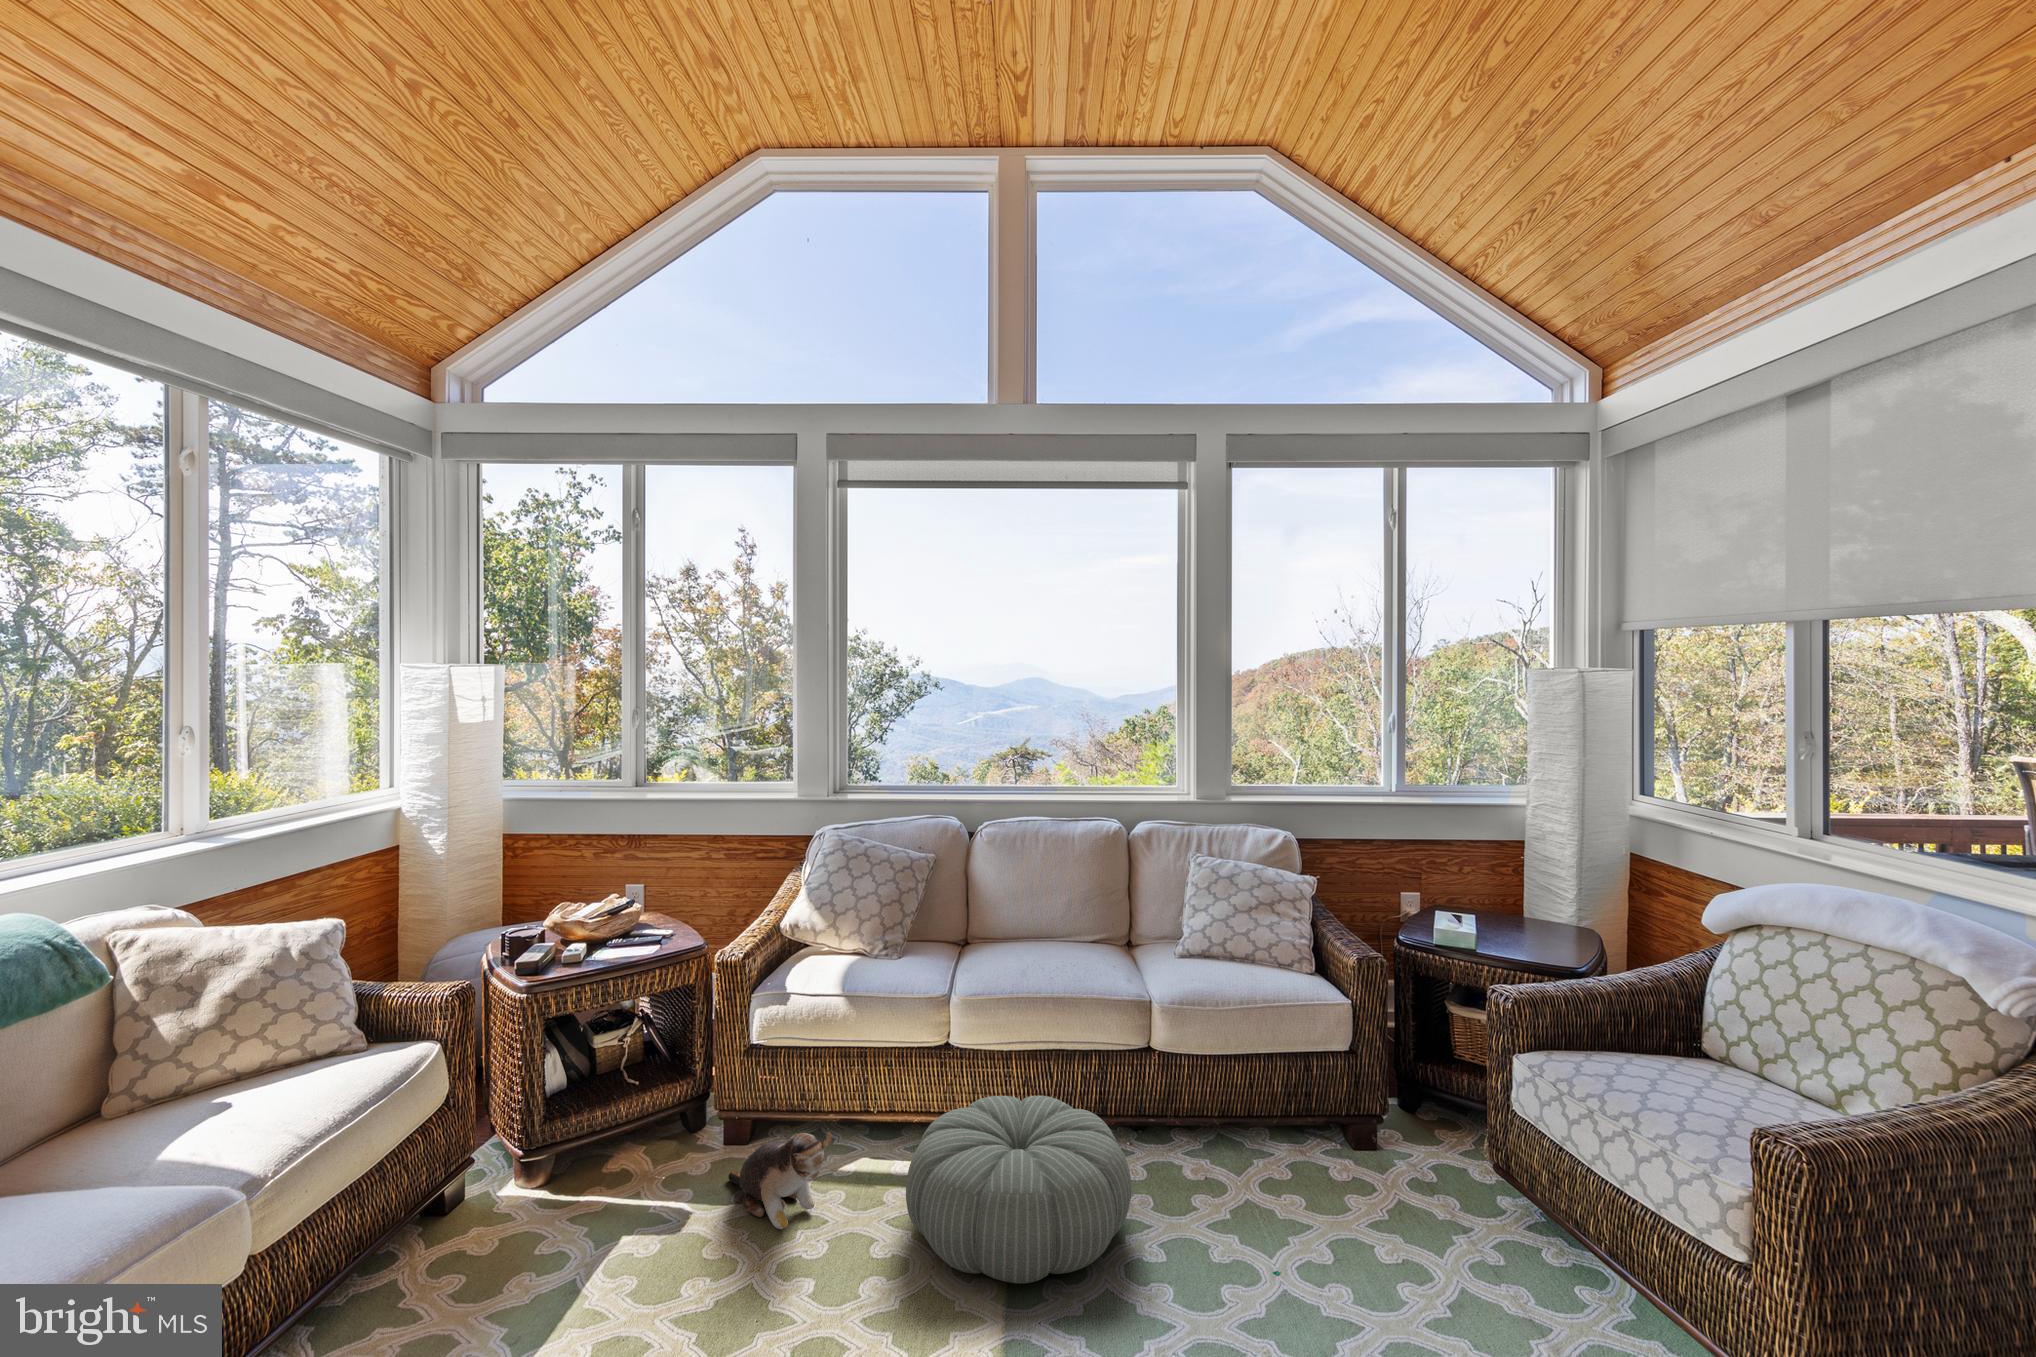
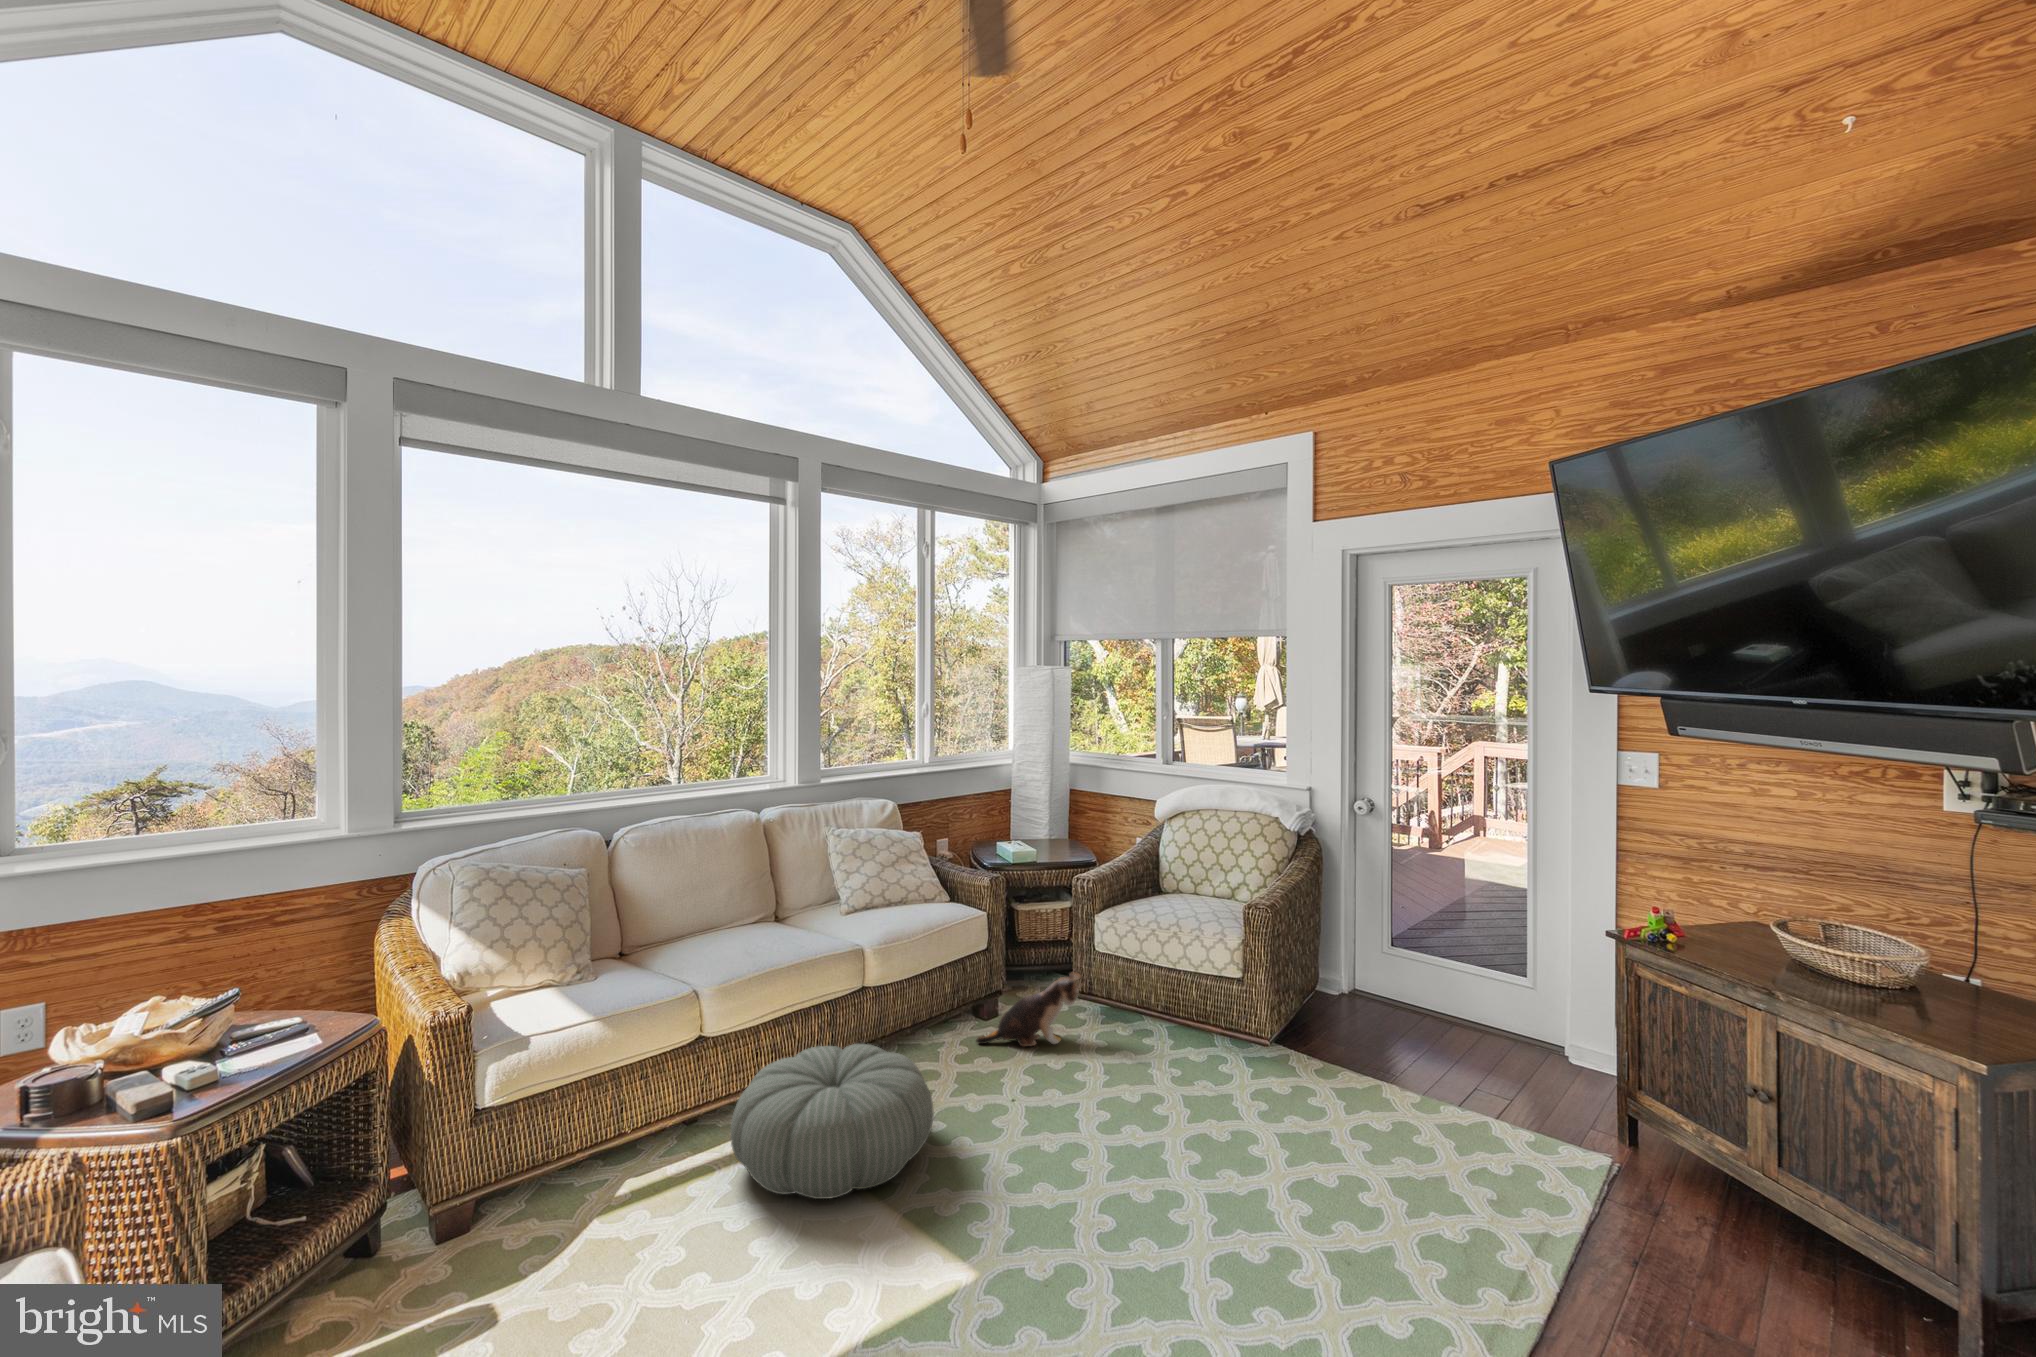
plush toy: present [728,1132,832,1229] -> present [976,973,1083,1046]

